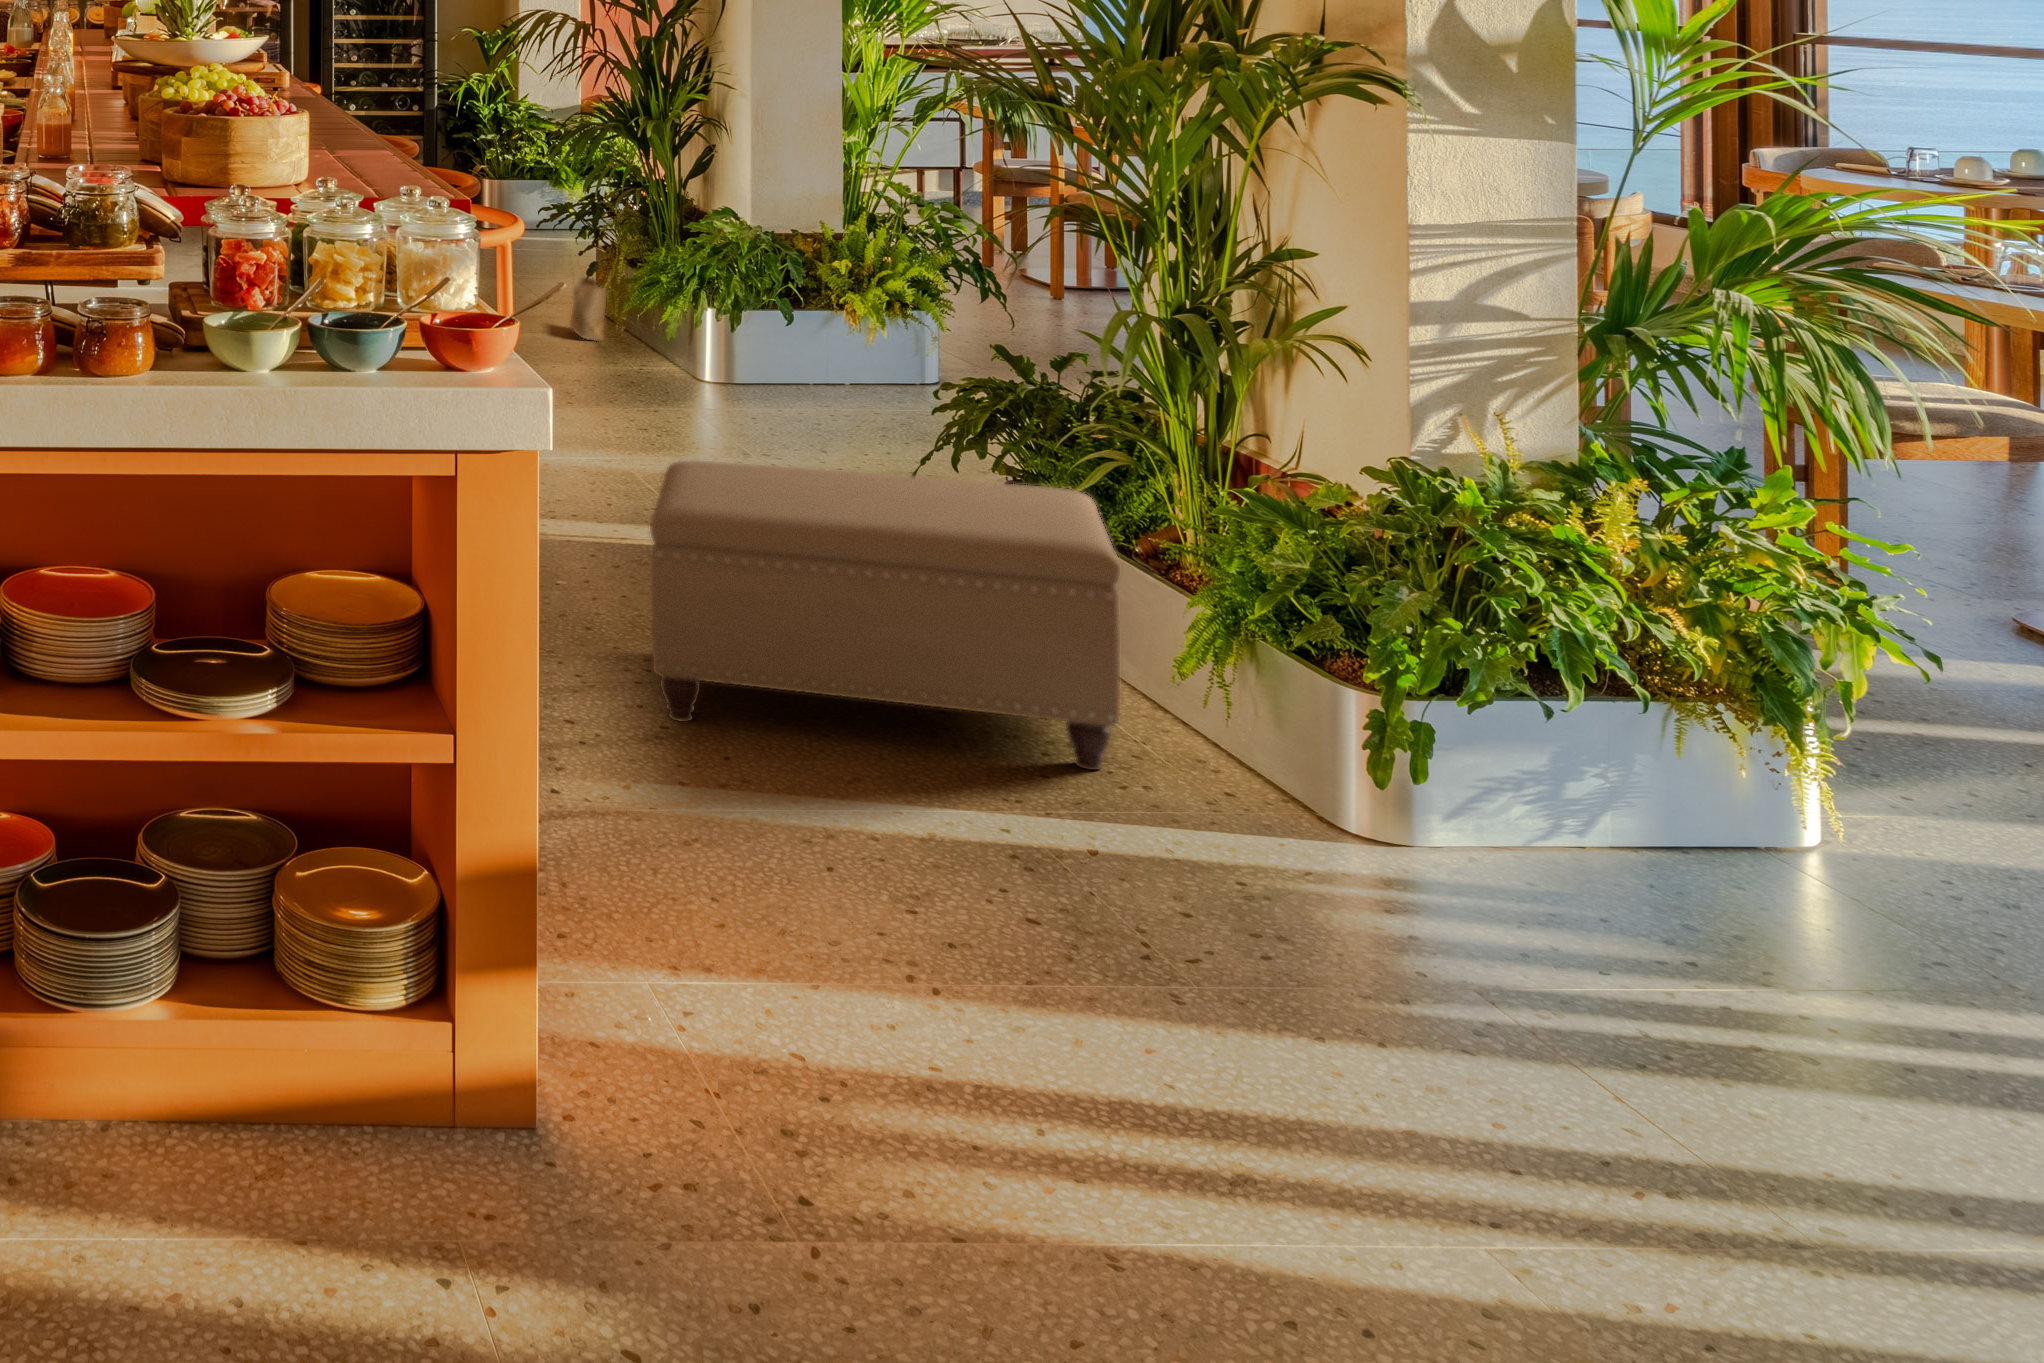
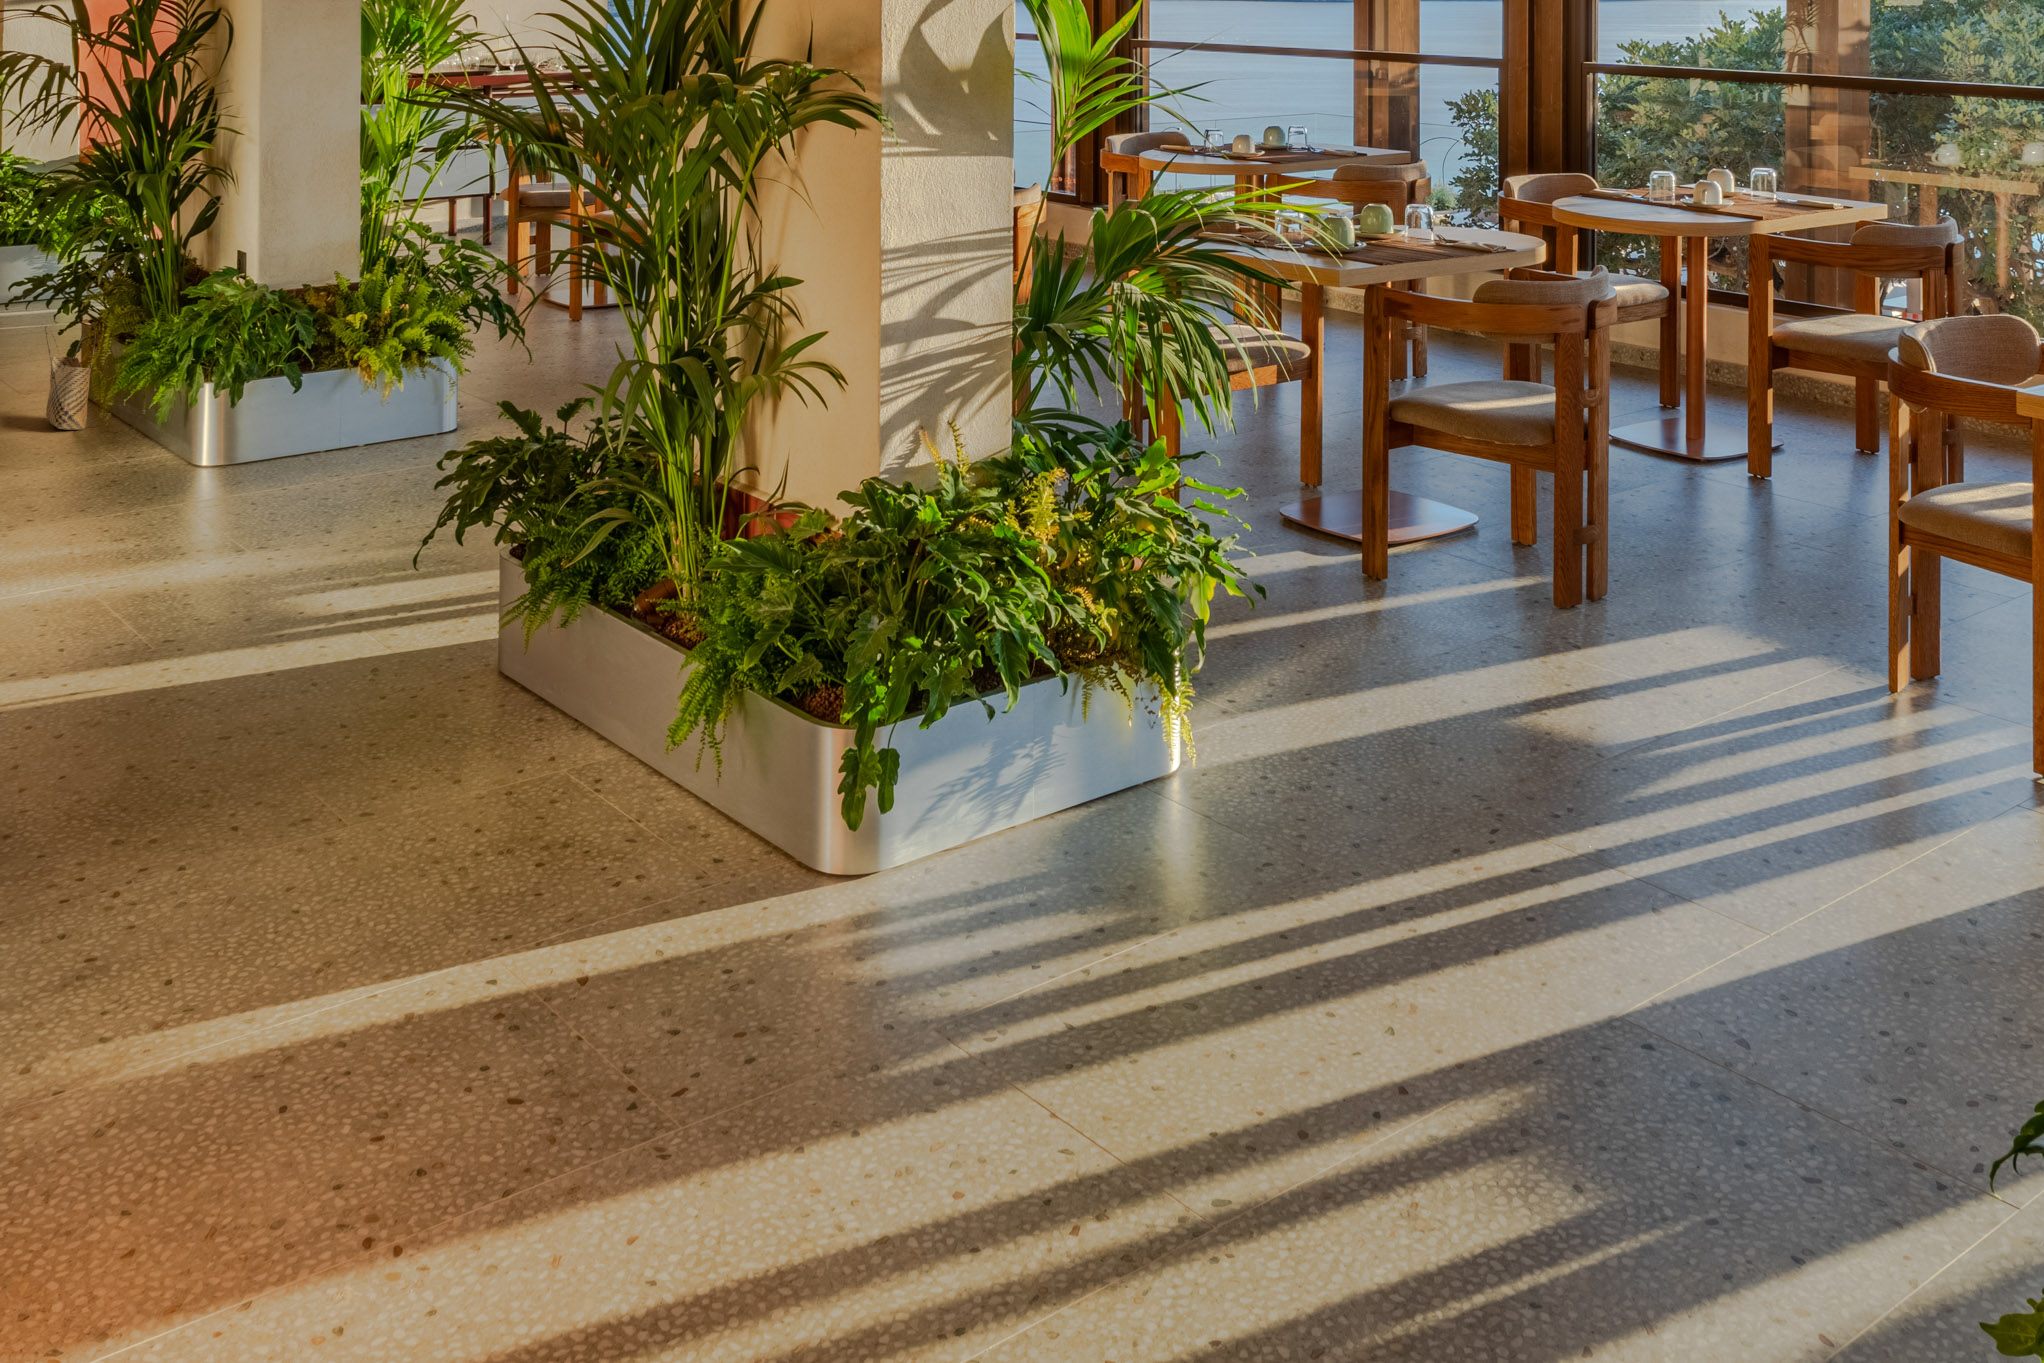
ottoman: present [650,460,1120,770] -> none [80,559,617,937]

